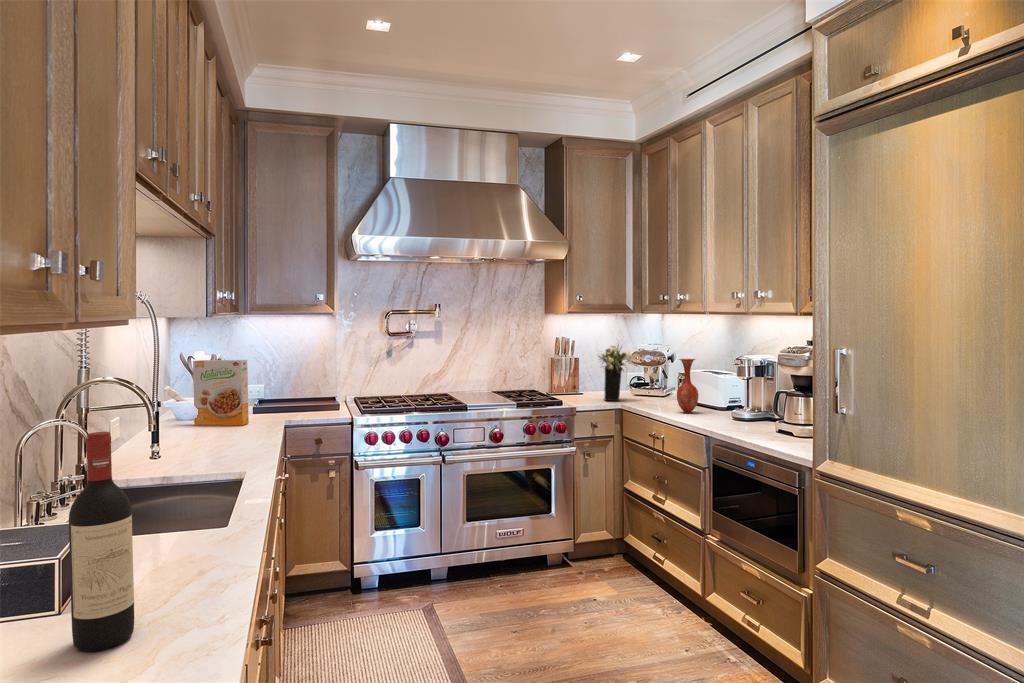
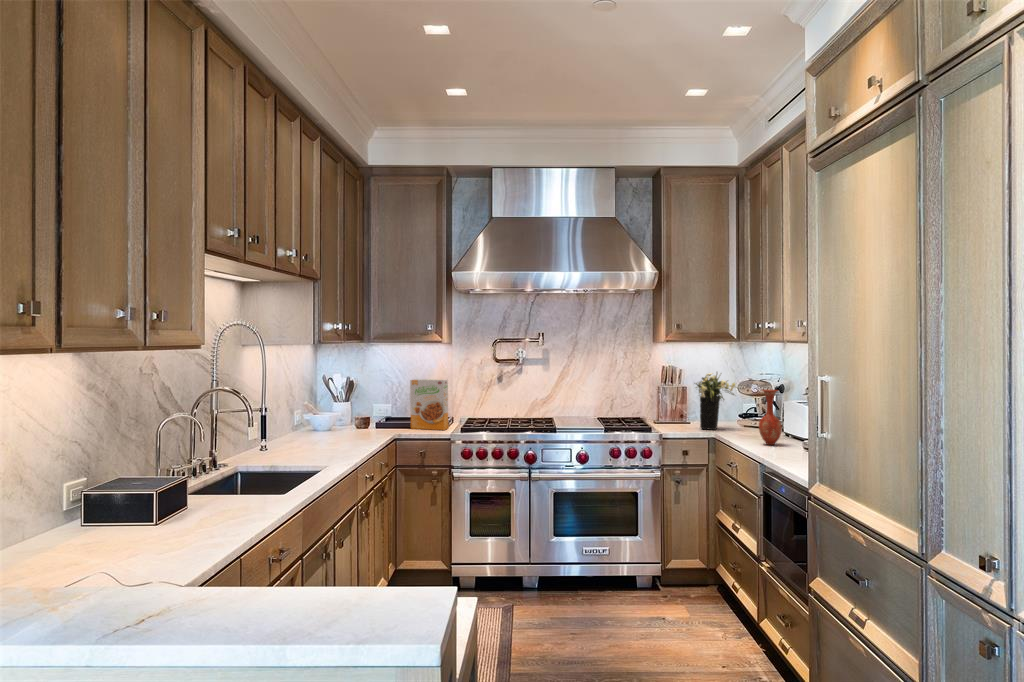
cereal box: present [193,360,249,426] -> present [410,379,448,430]
wine bottle: present [69,432,134,651] -> none [148,437,184,568]

